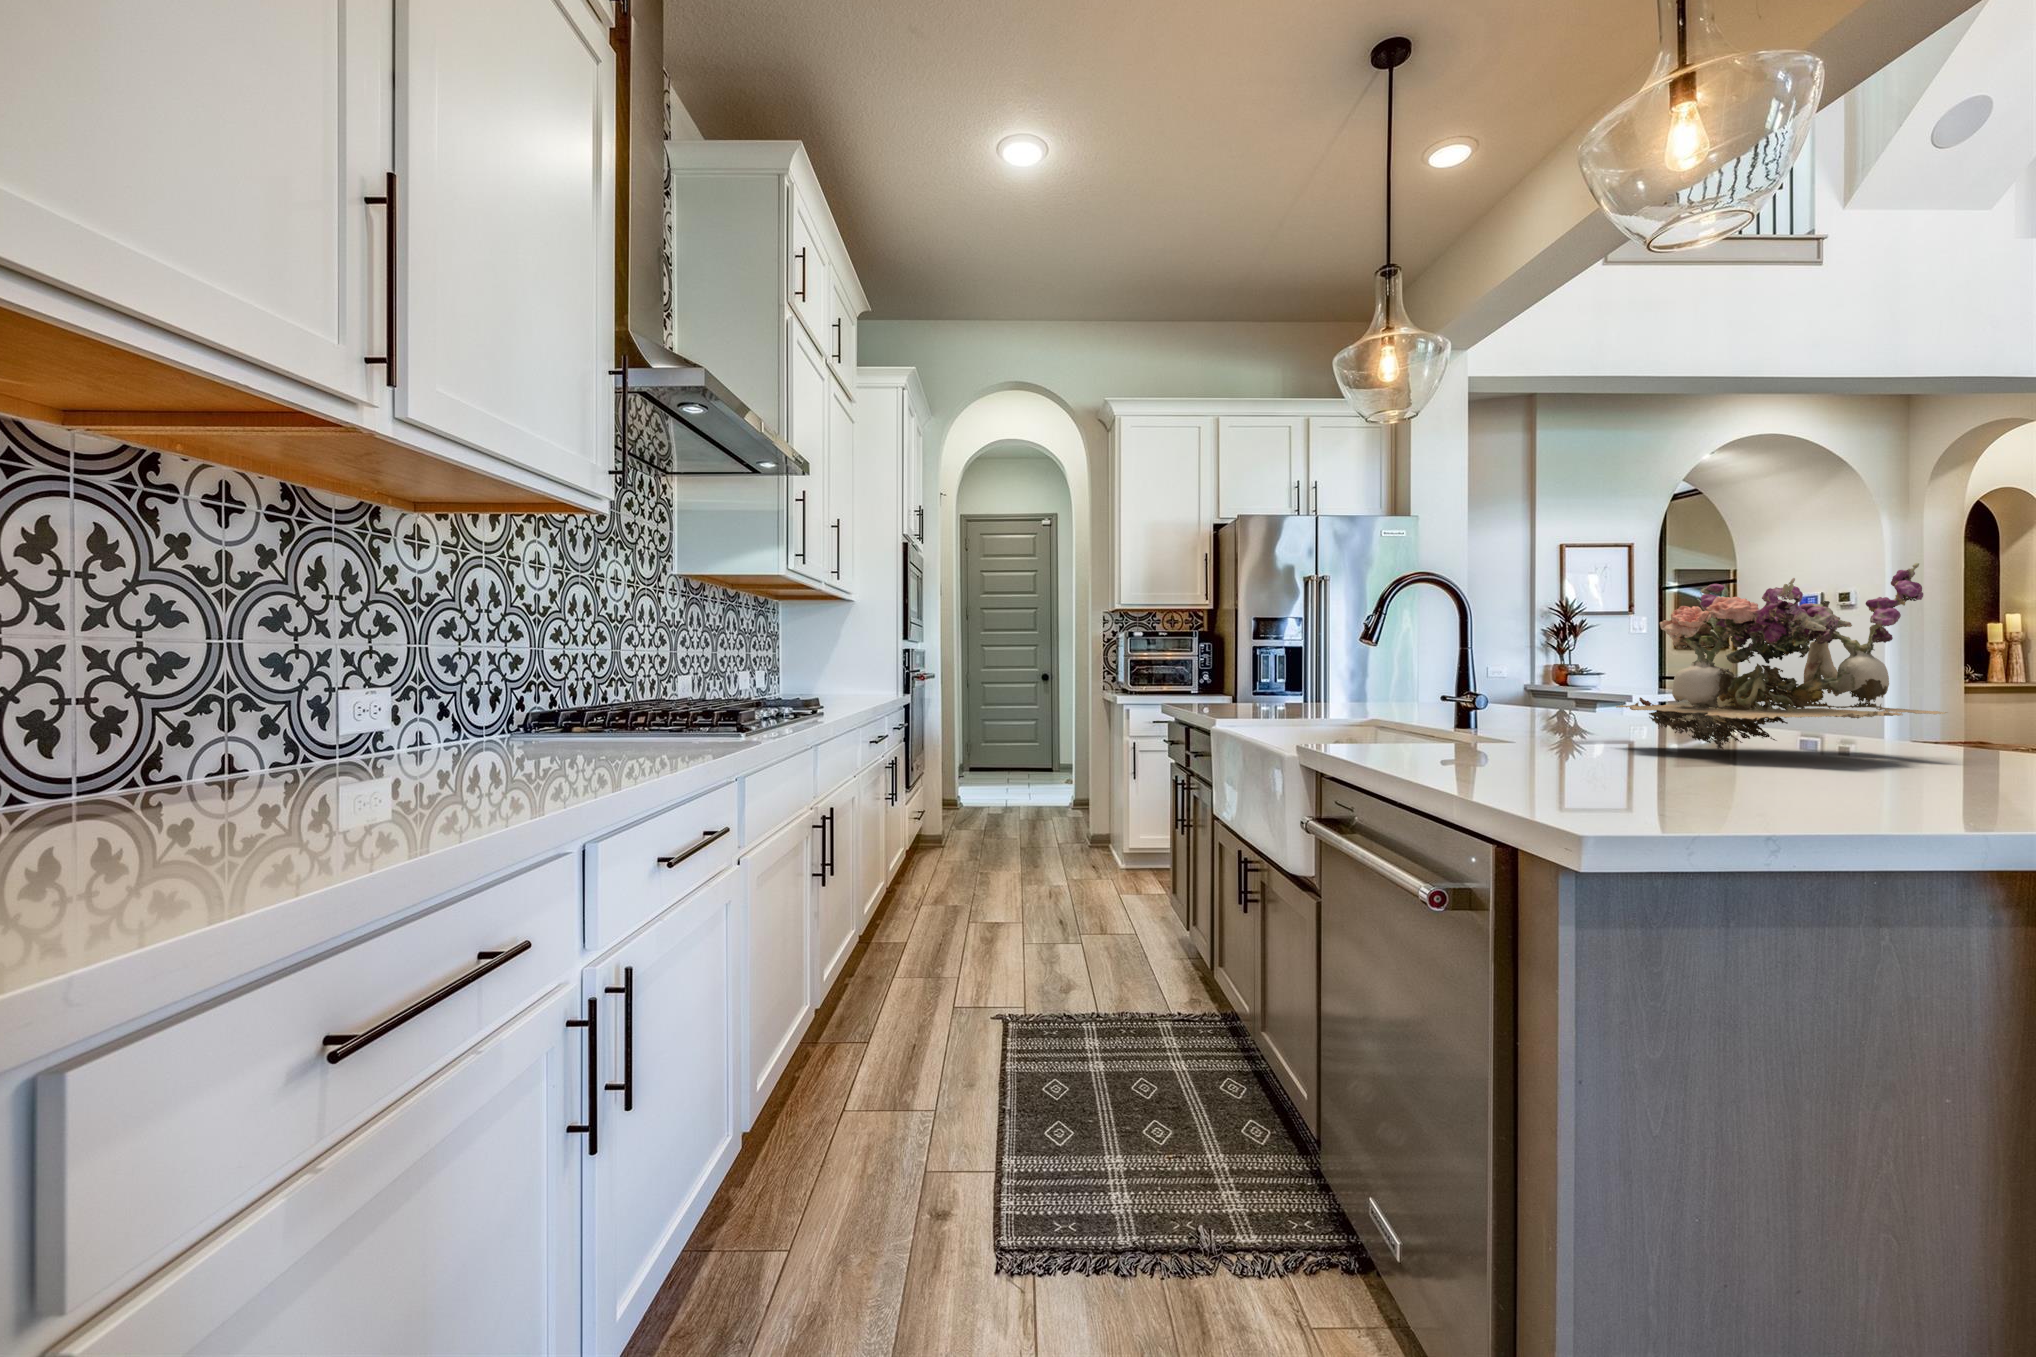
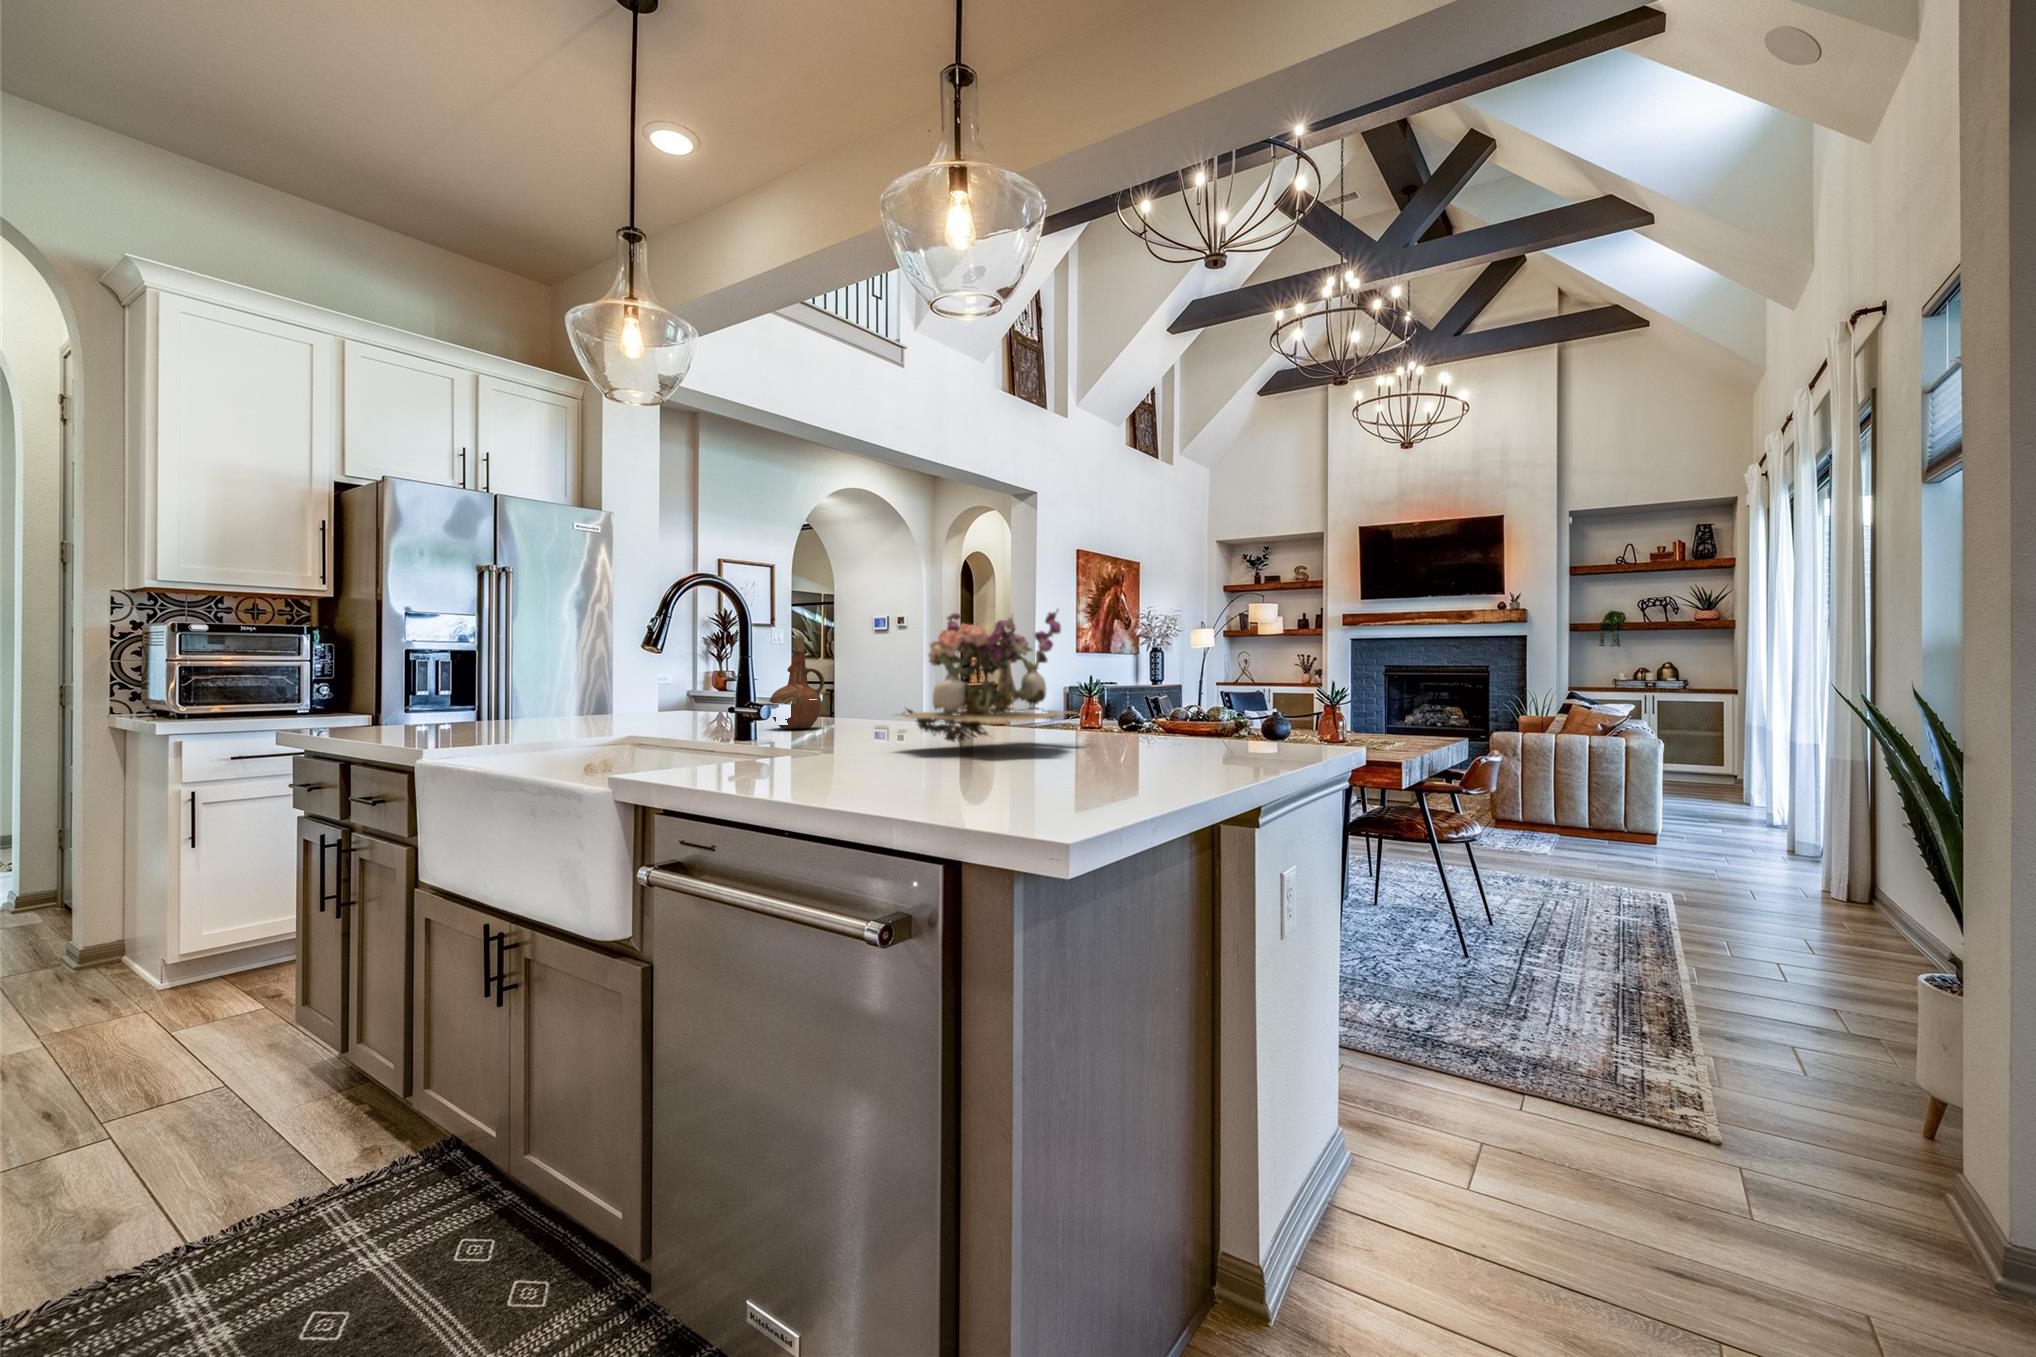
ceramic pitcher: none [1518,624,1586,721] -> present [769,637,824,728]

